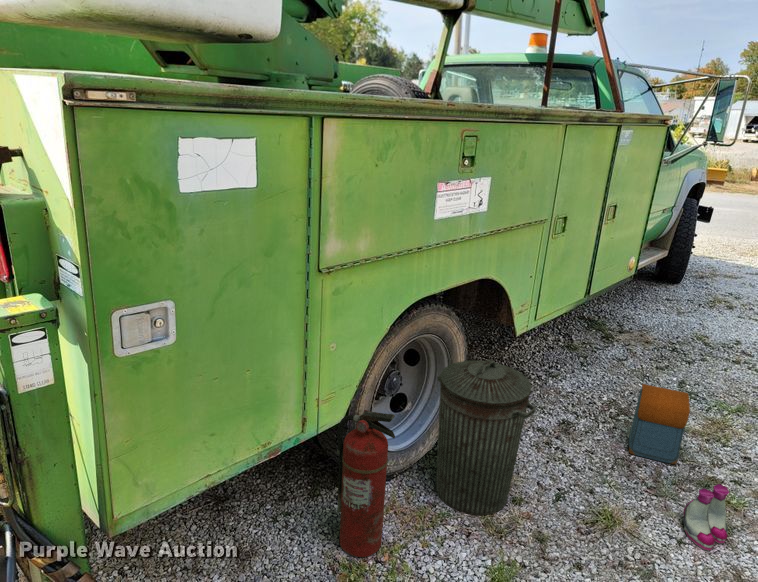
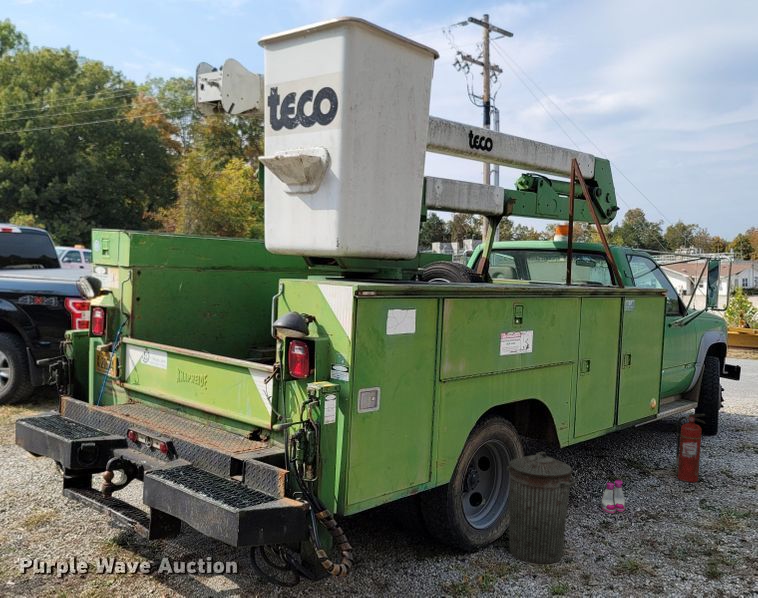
backpack: present [629,384,690,464] -> none [653,483,692,544]
fire extinguisher: present [337,410,395,557] -> present [676,414,705,482]
boots: present [683,484,729,551] -> present [601,480,626,514]

